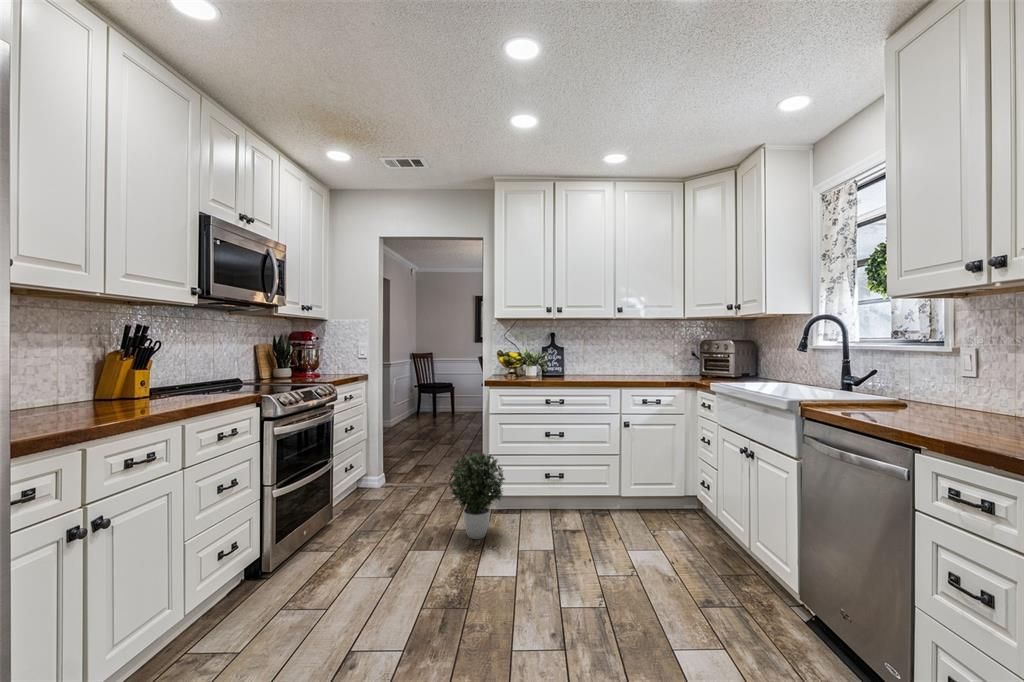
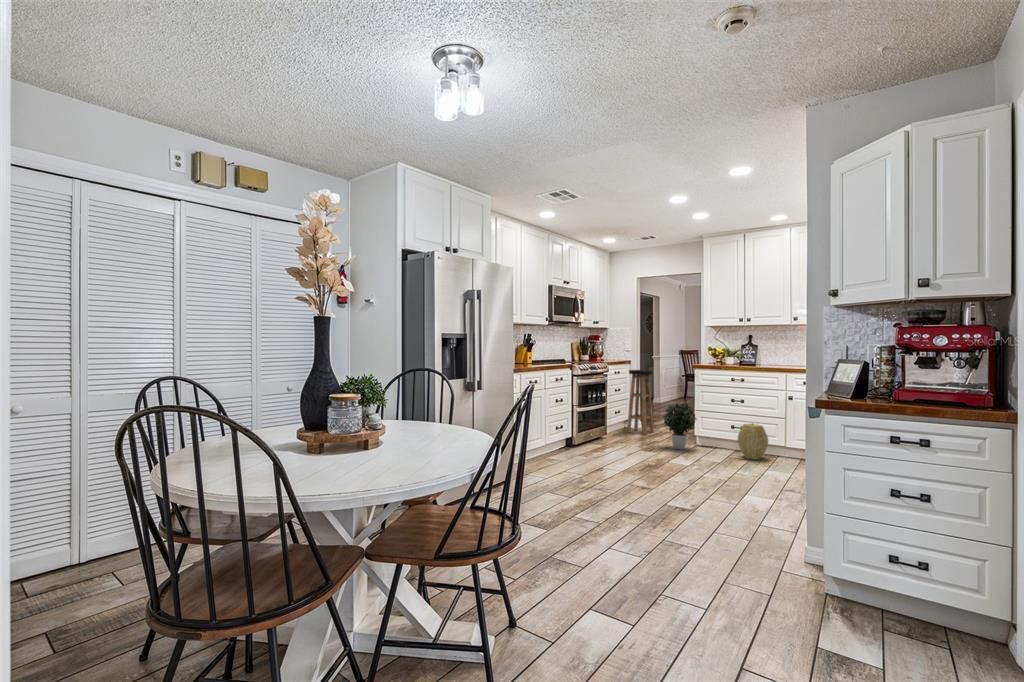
bar stool: none [367,390,411,503] -> present [627,370,654,435]
woven basket: none [575,477,622,541] -> present [738,423,768,459]

